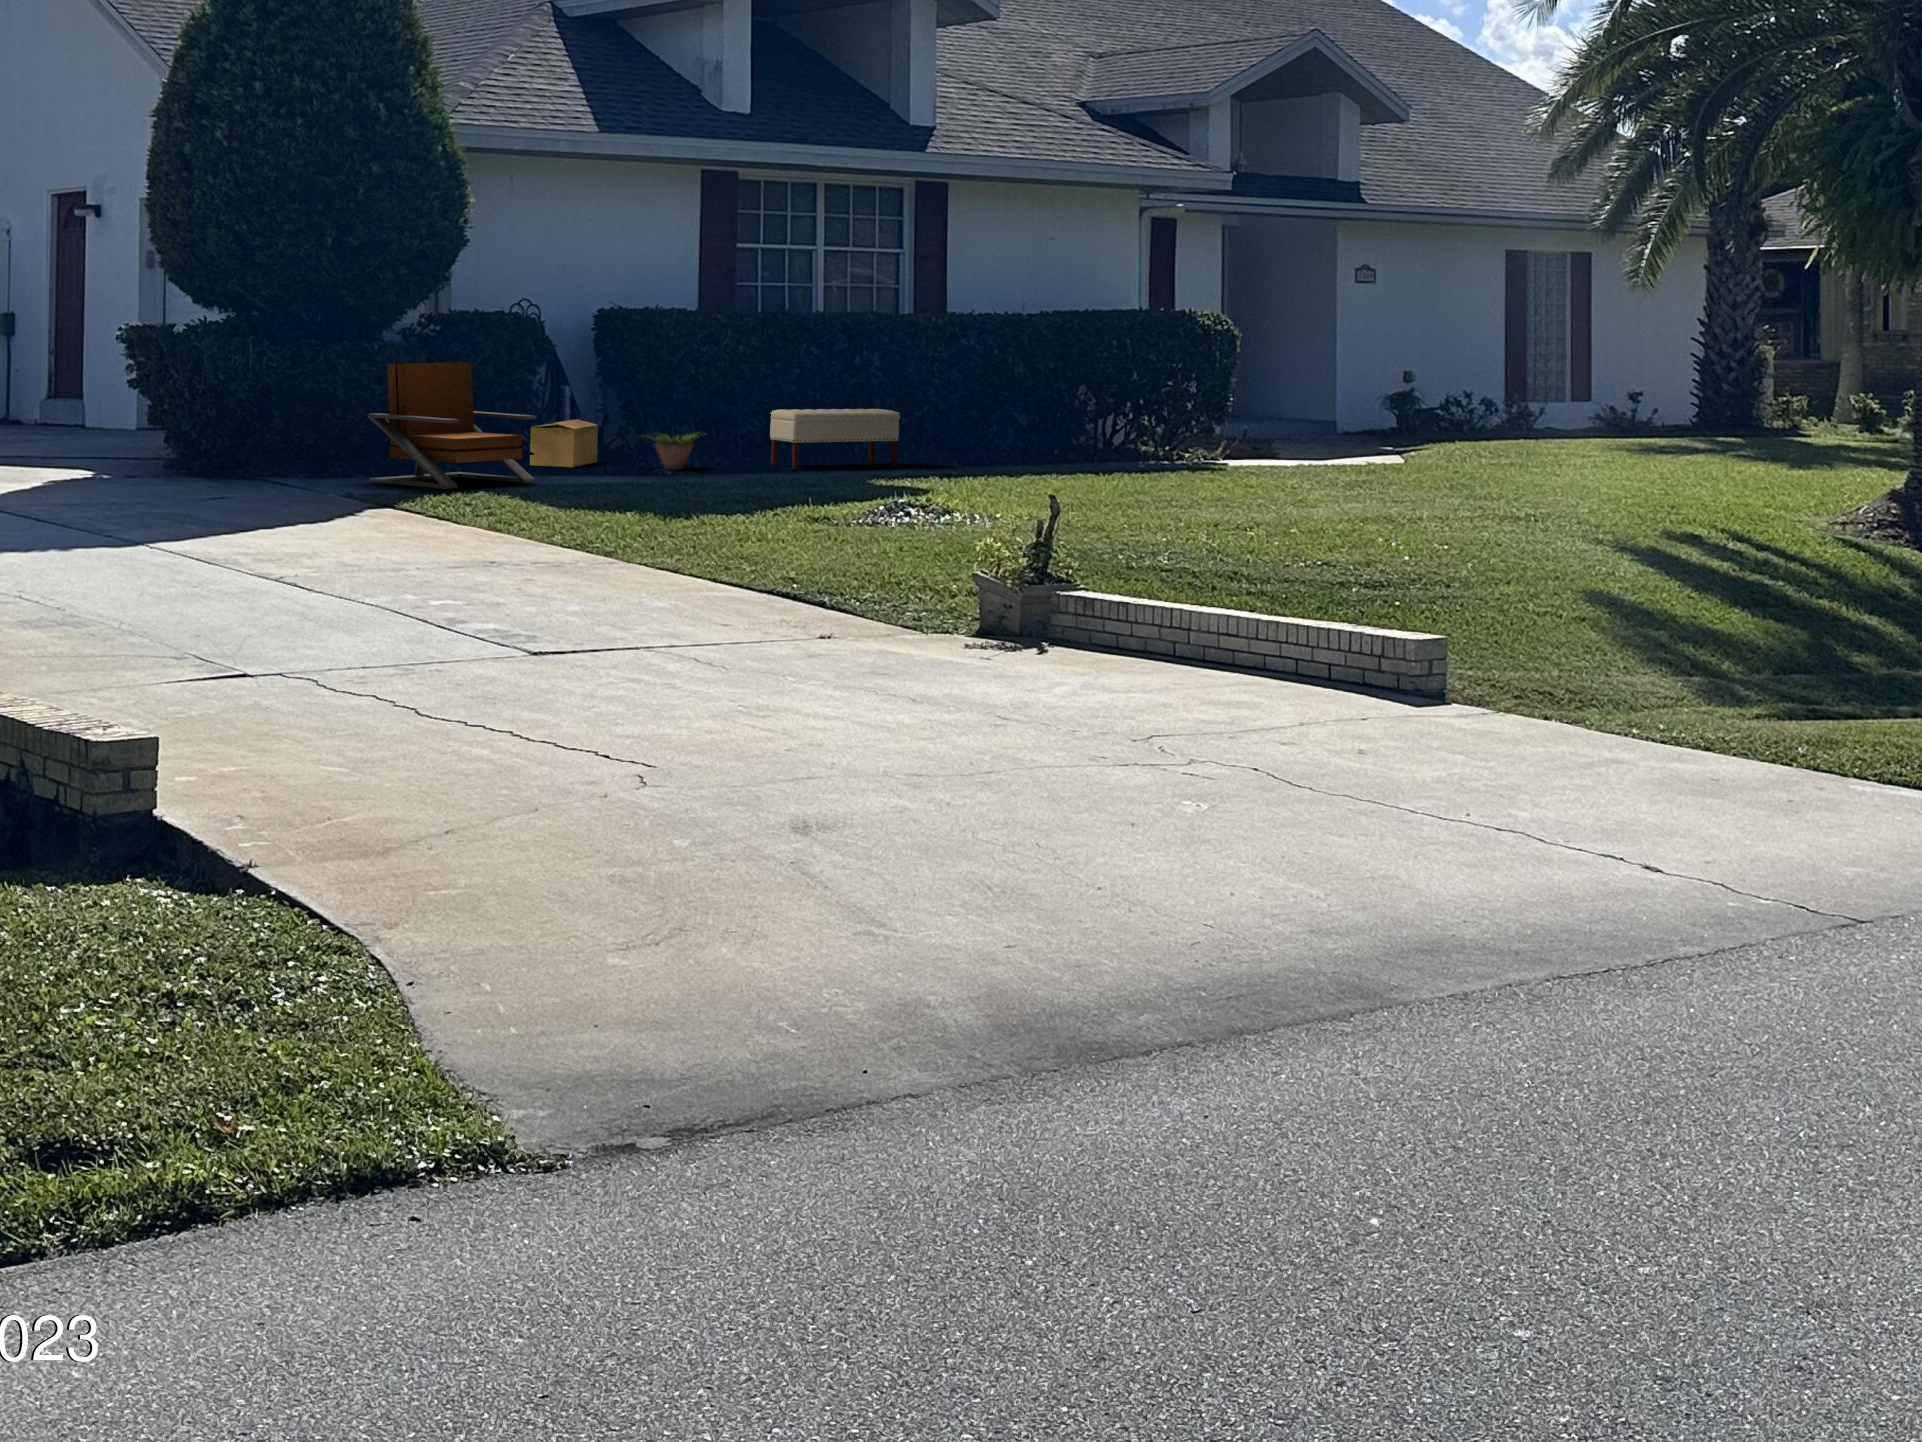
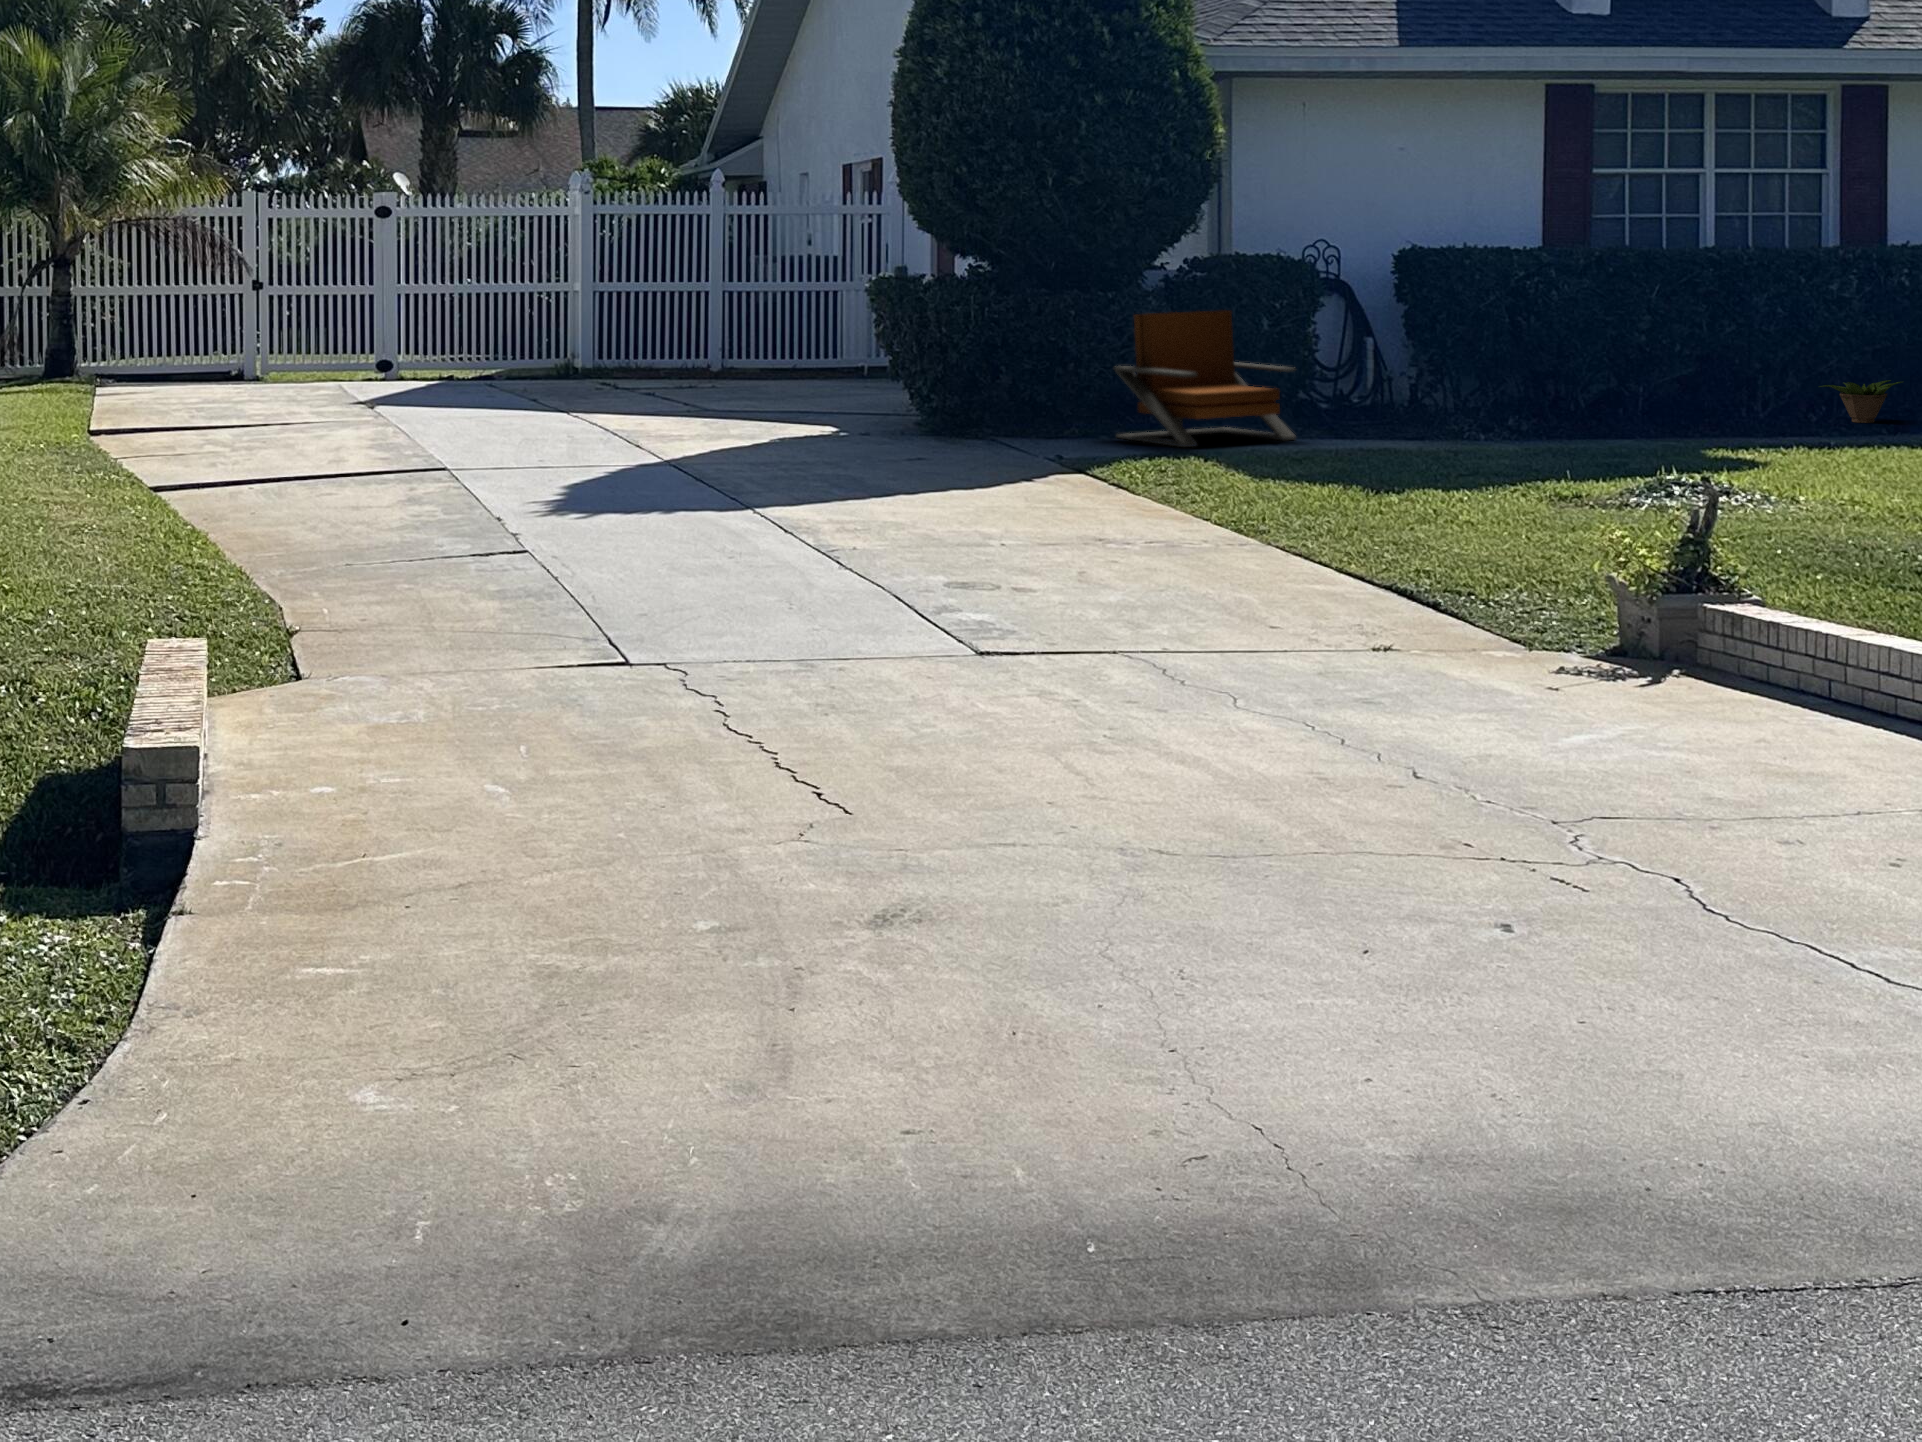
bench: present [770,409,900,469] -> none [1610,355,1776,426]
cardboard box: present [530,419,598,467] -> none [1324,369,1408,422]
decorative plant: present [649,433,698,470] -> present [1819,380,1902,423]

